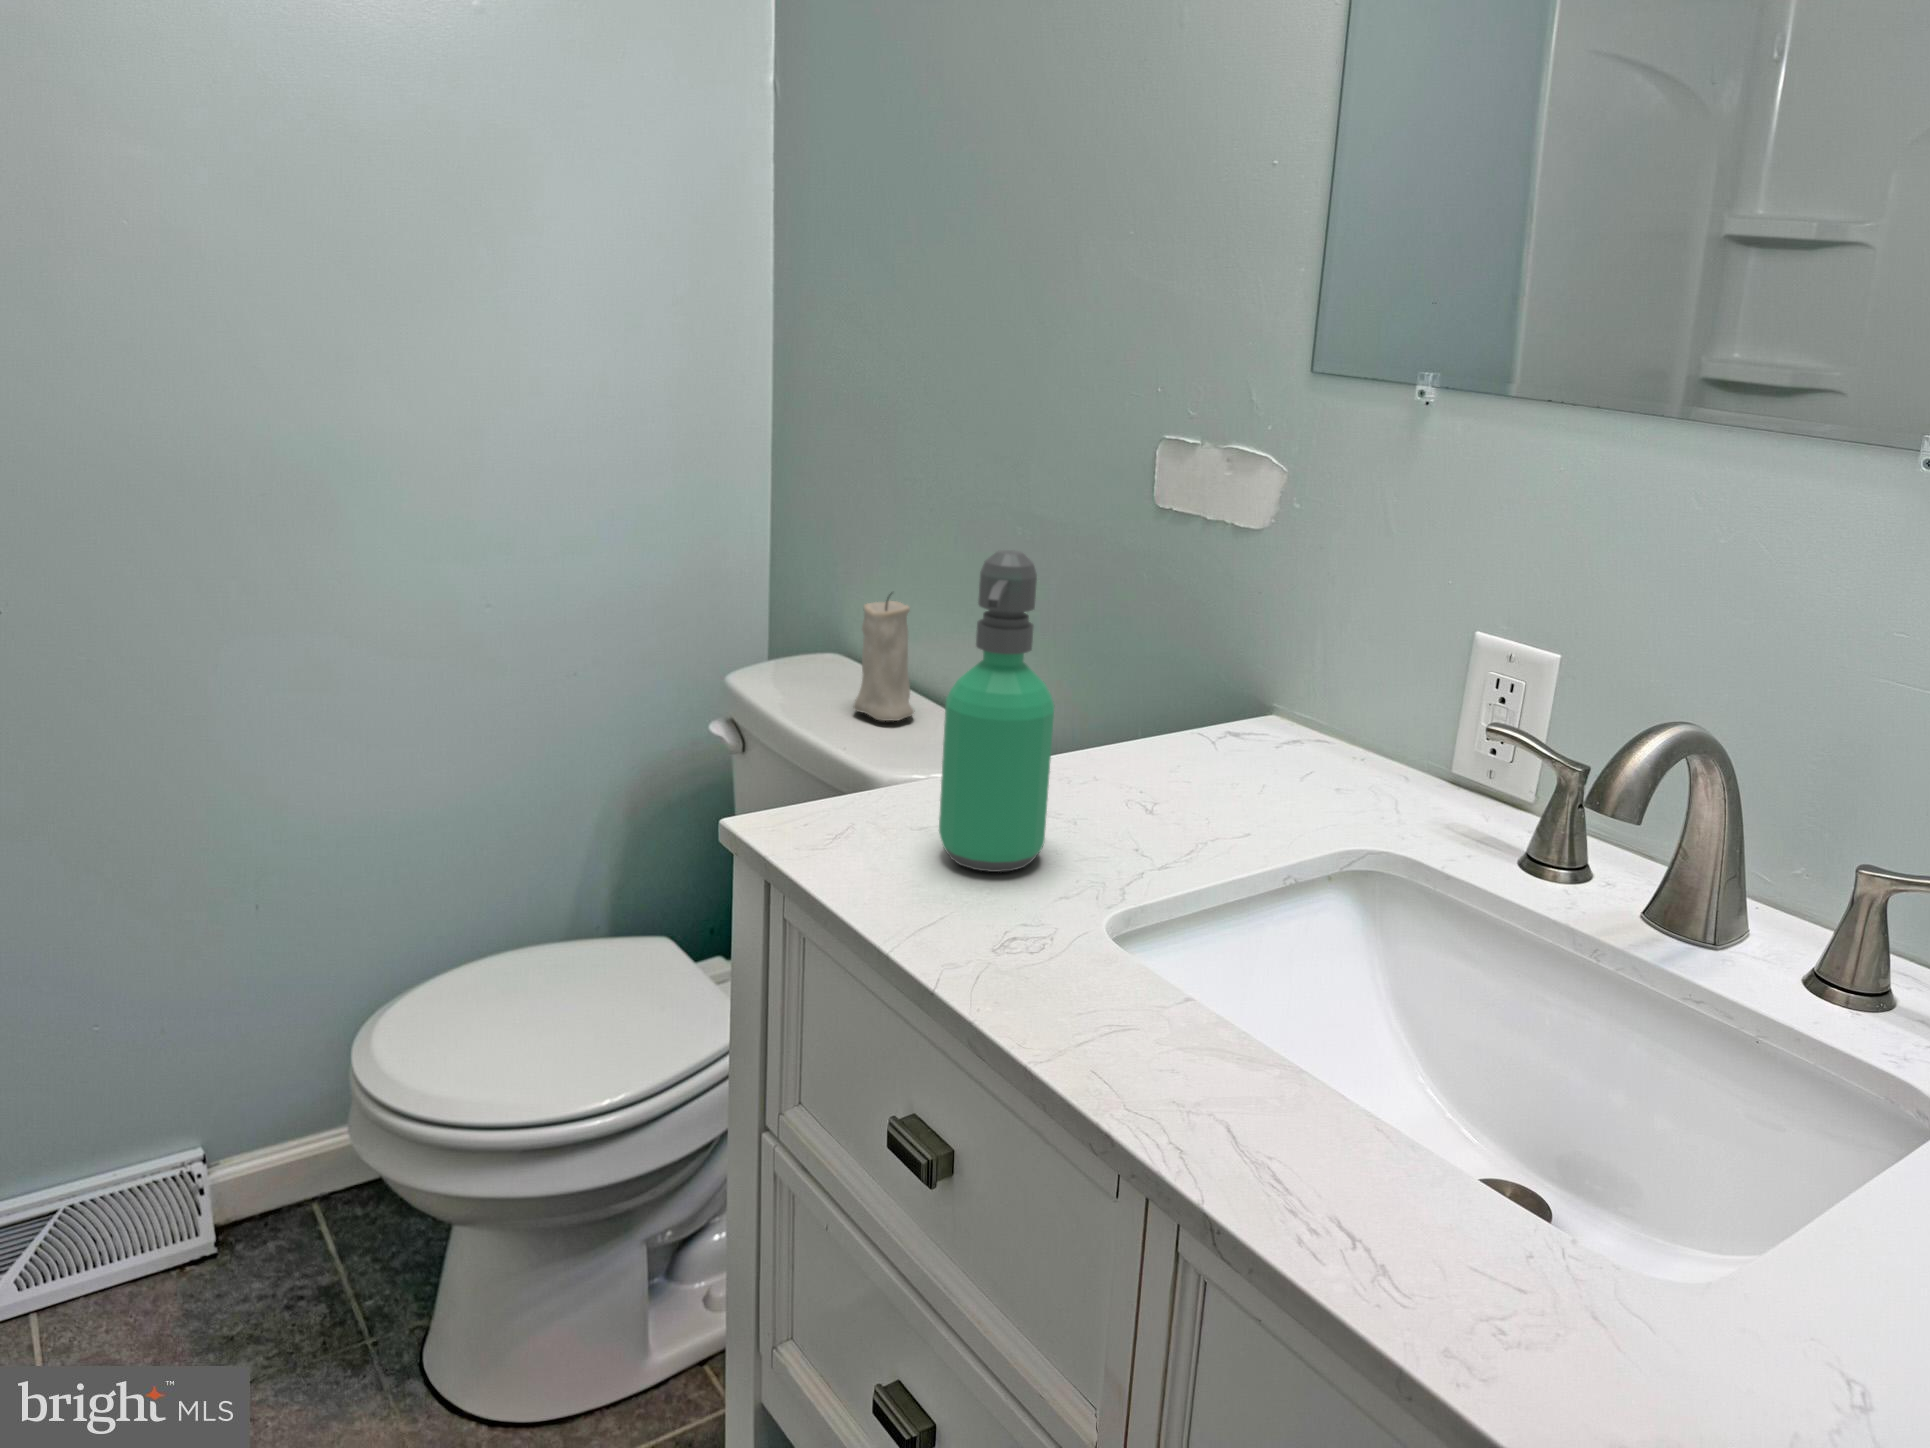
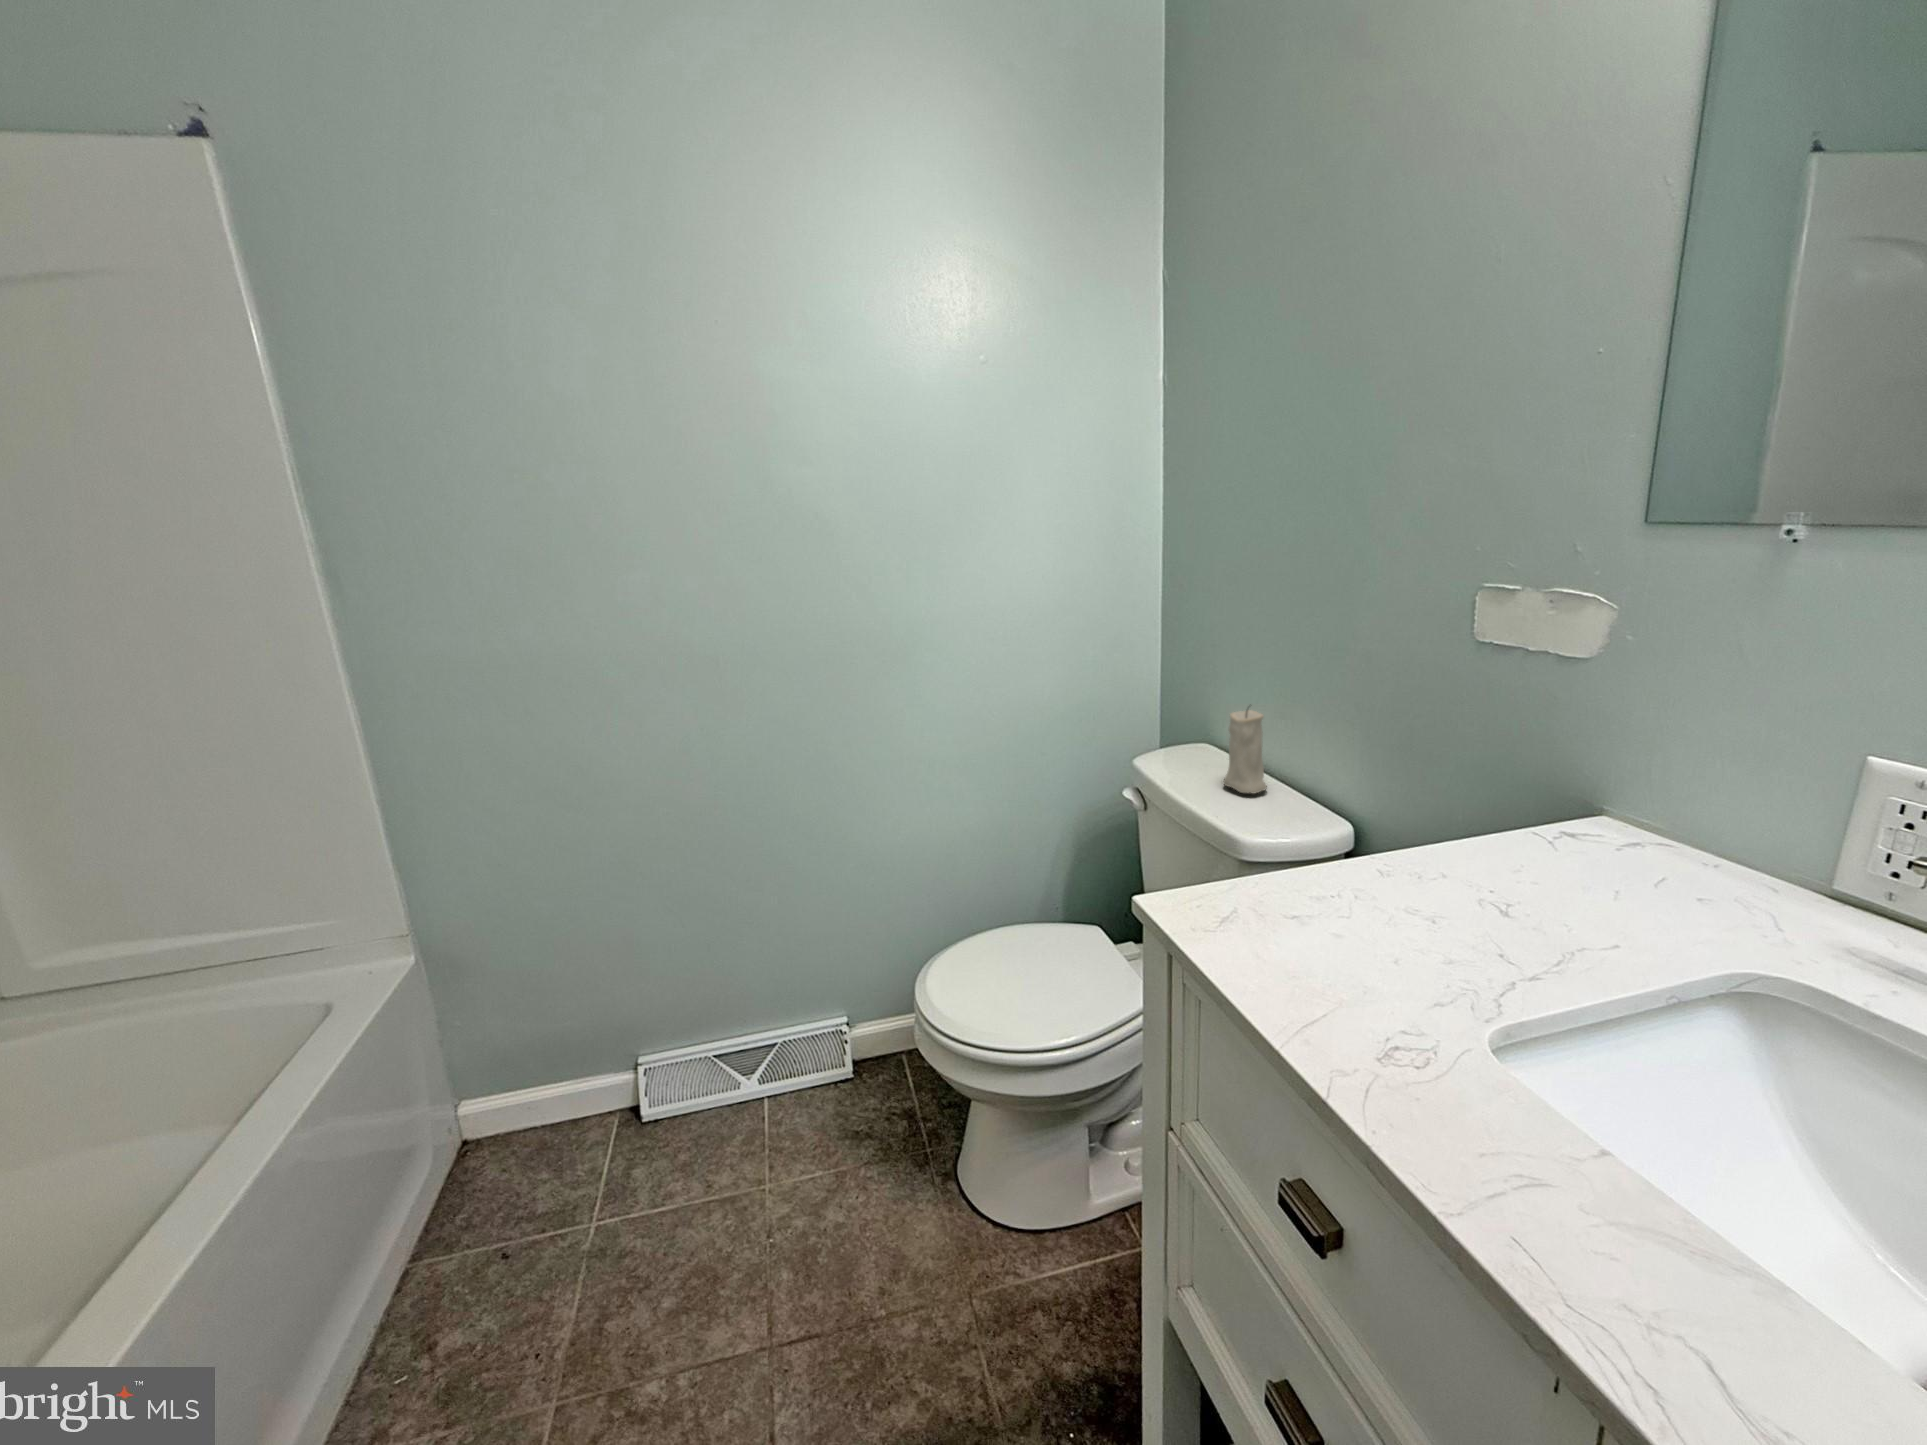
soap dispenser: present [939,550,1054,872] -> none [1314,698,1422,964]

